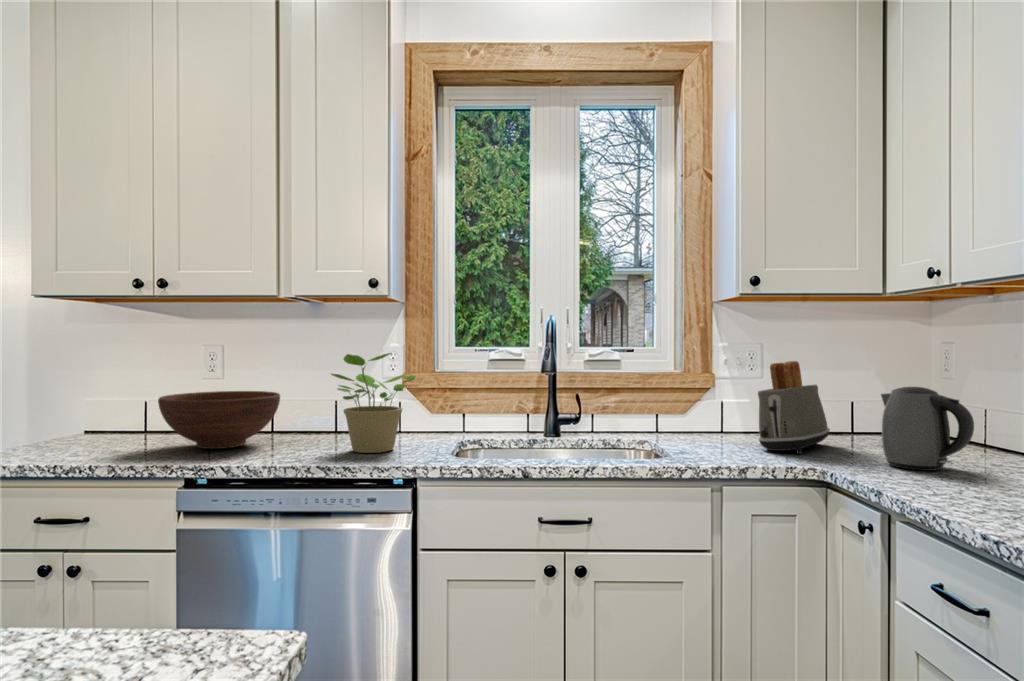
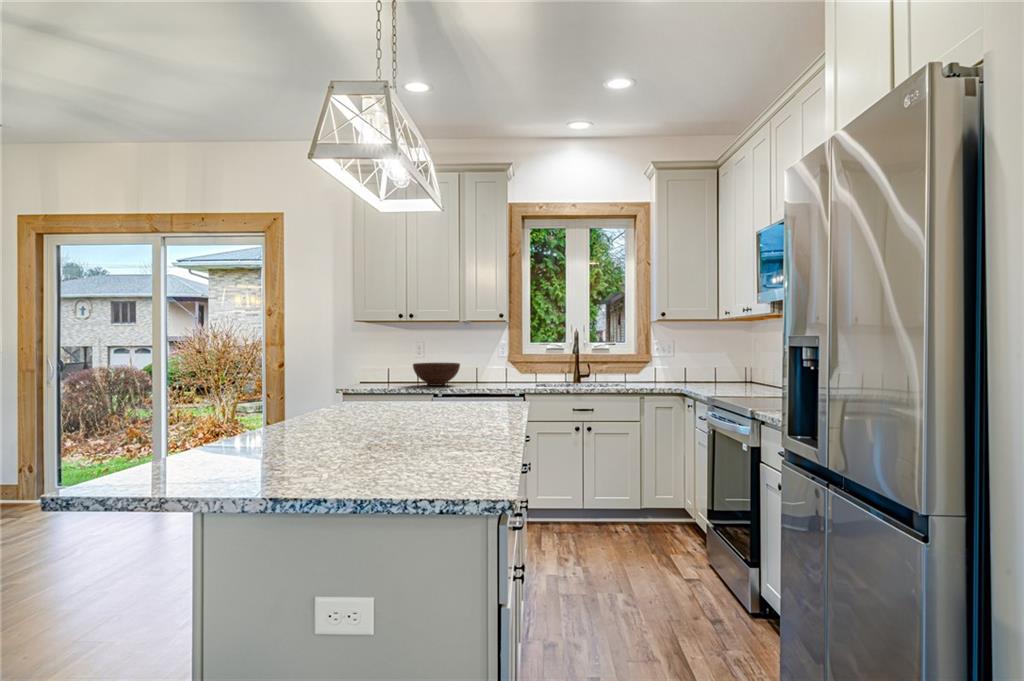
potted plant: present [331,353,415,453] -> none [488,345,520,386]
toaster: present [758,361,830,454] -> none [665,348,698,386]
kettle: present [881,387,974,471] -> none [707,357,736,389]

